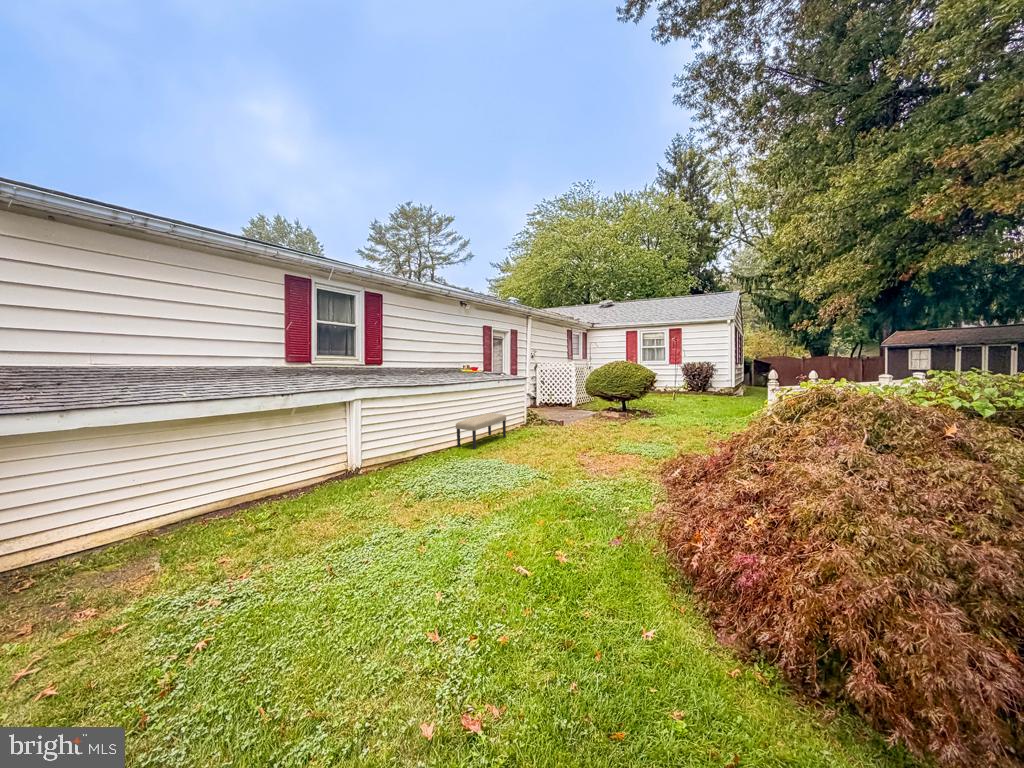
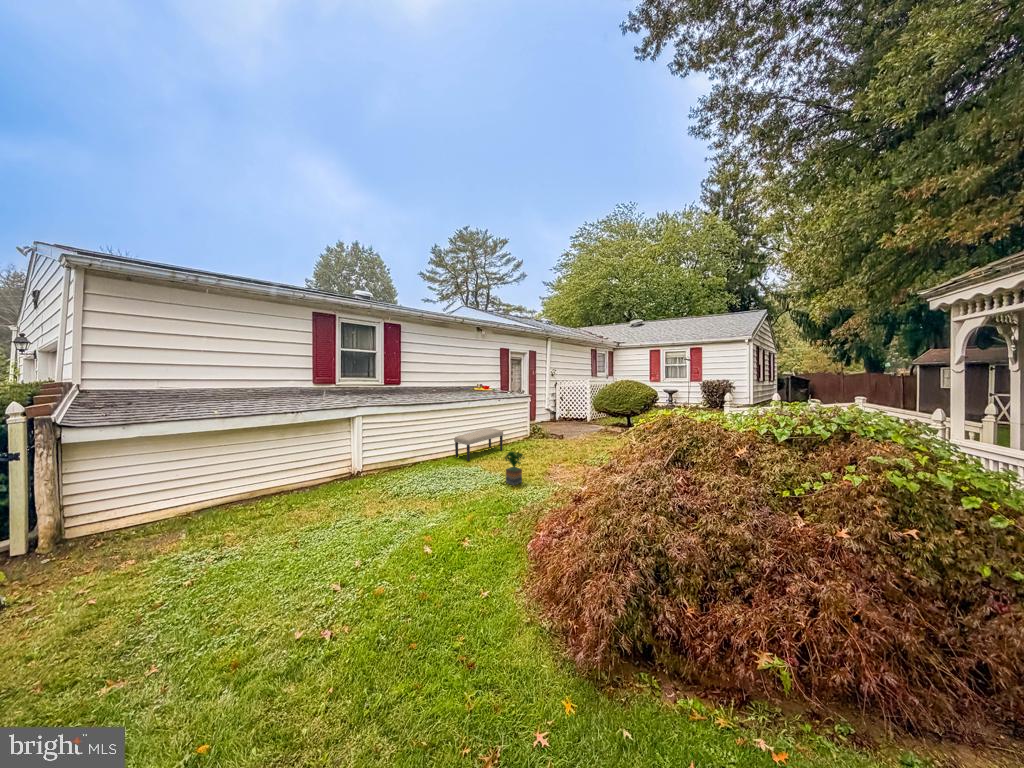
potted tree: none [532,430,555,468] -> present [505,451,525,485]

